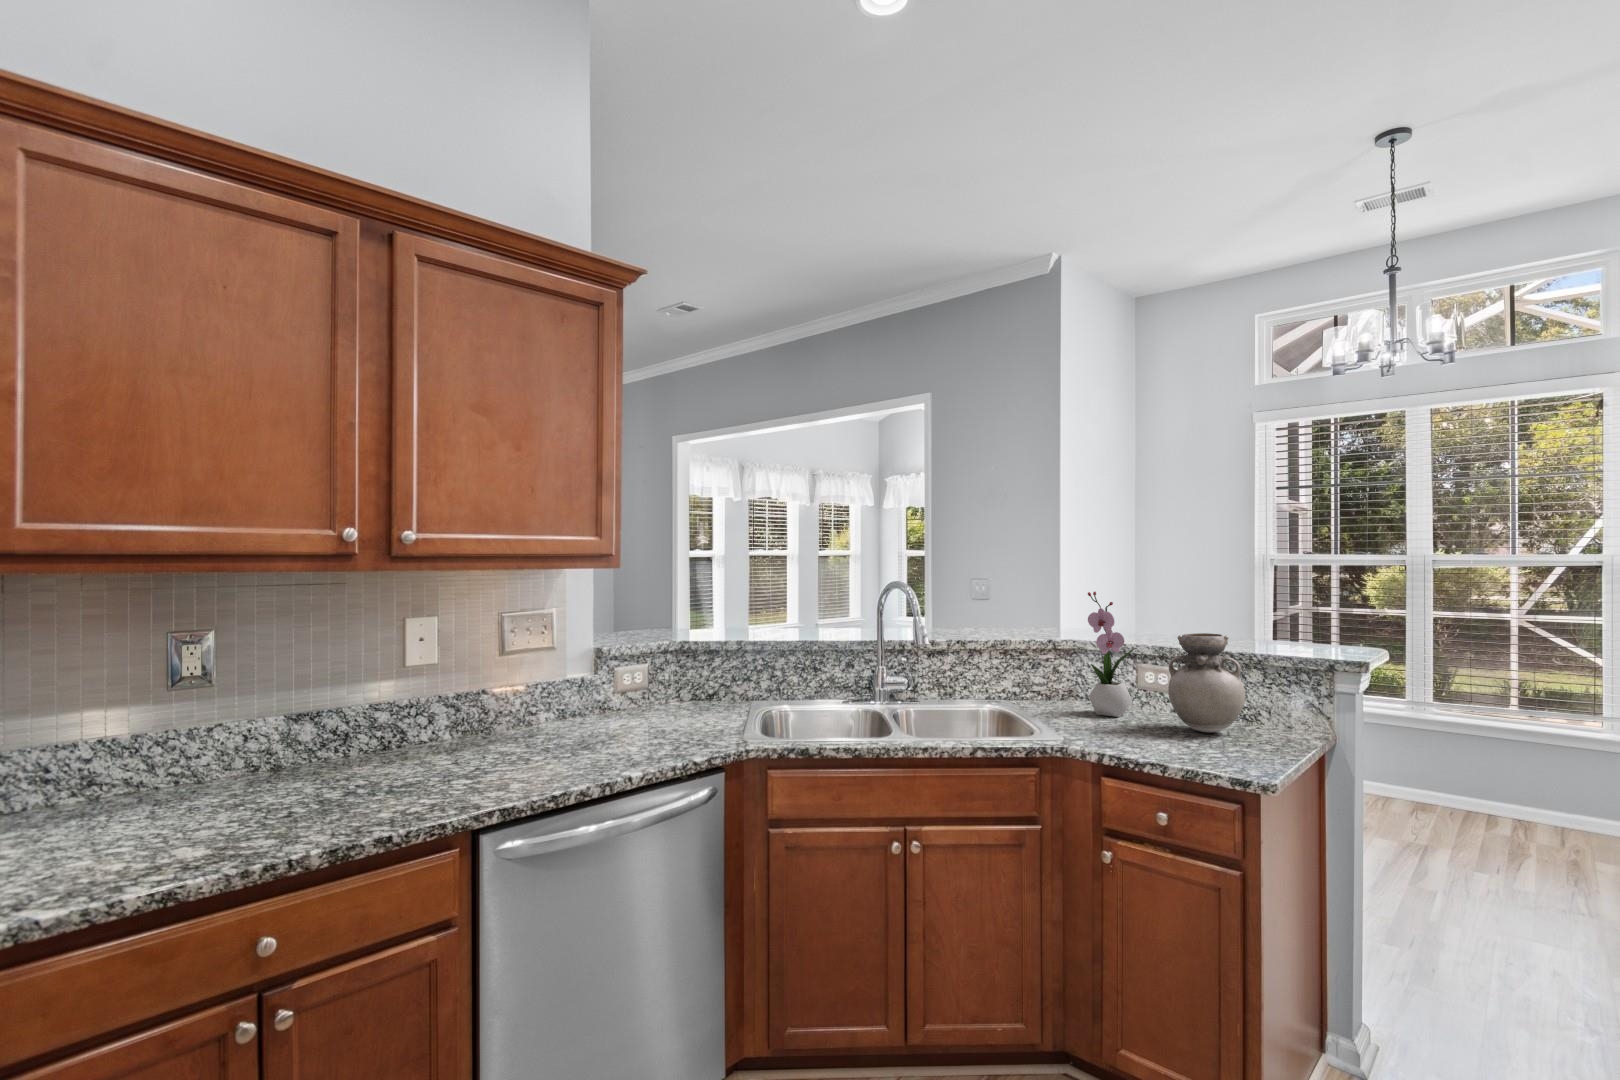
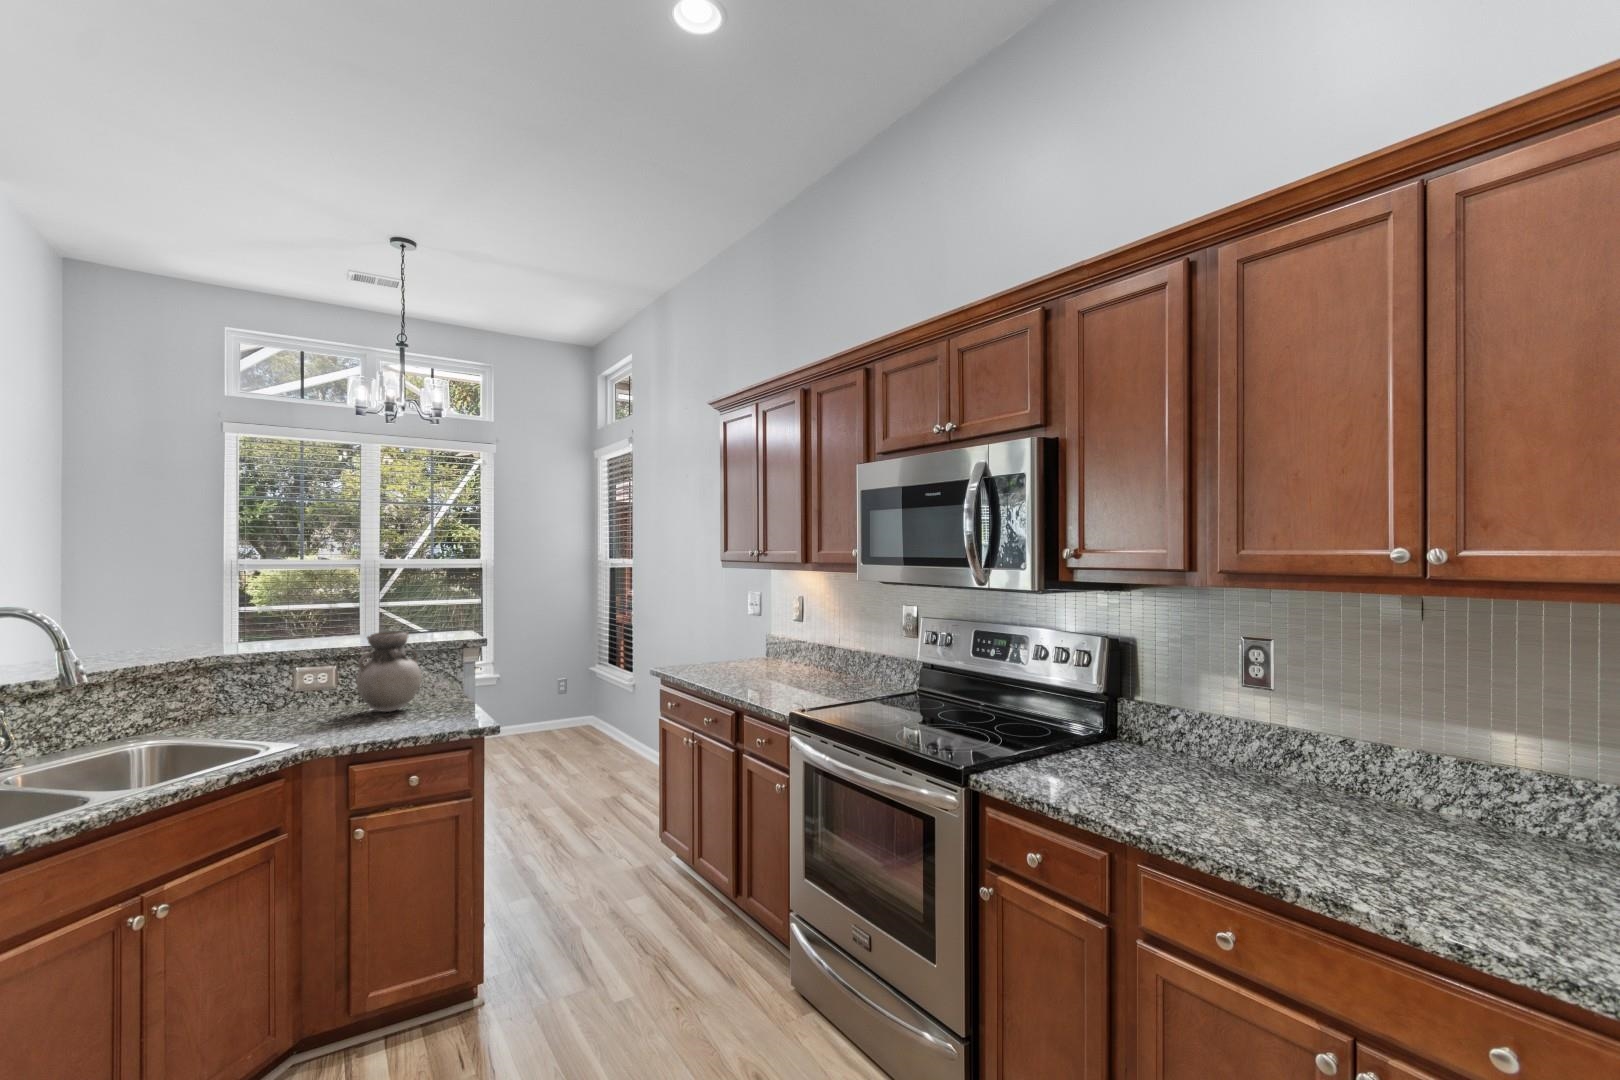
flower arrangement: present [1088,592,1134,717] -> none [257,605,307,722]

